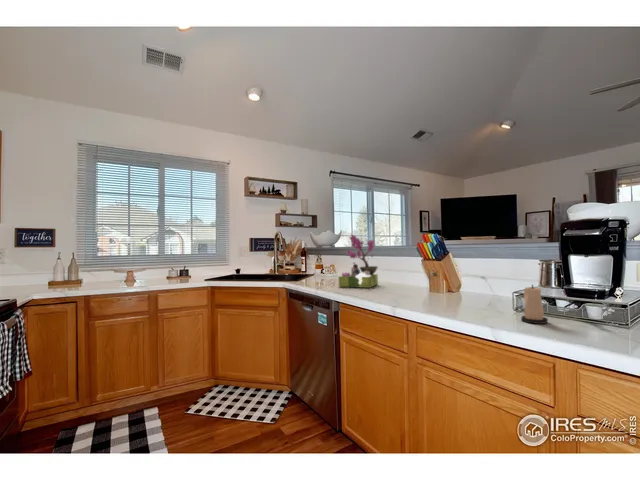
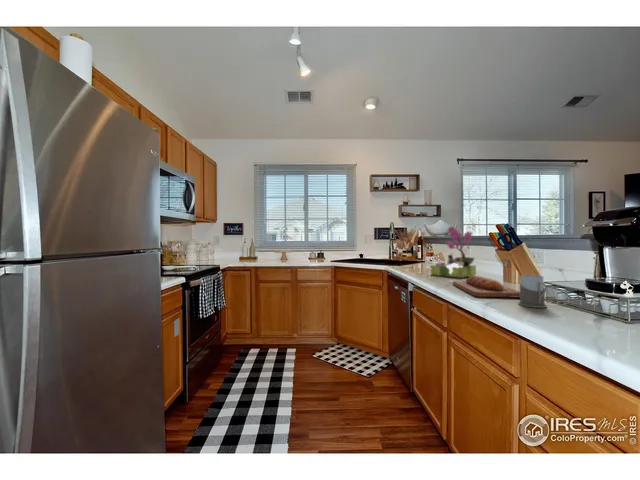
mug: none [459,278,488,309] -> present [518,275,547,308]
bread loaf: none [376,283,453,305] -> present [453,276,520,297]
candle: present [521,285,548,324] -> none [560,287,591,329]

